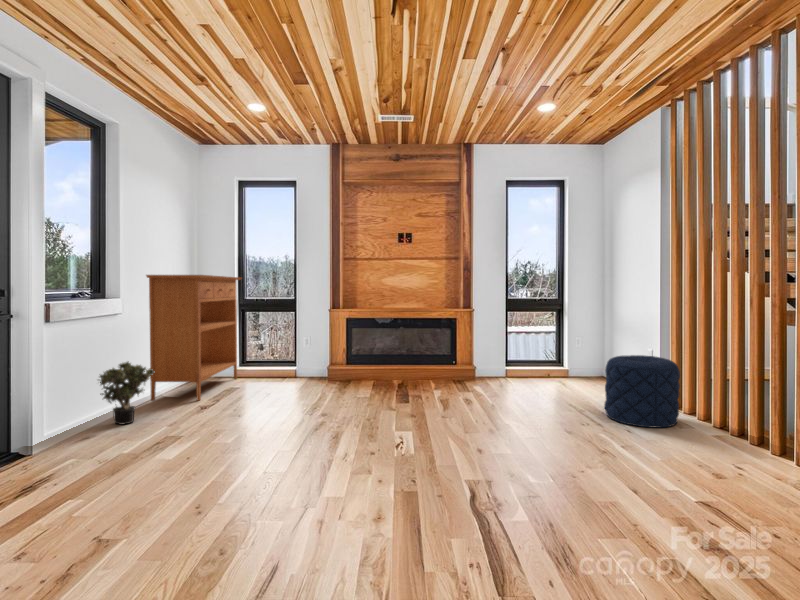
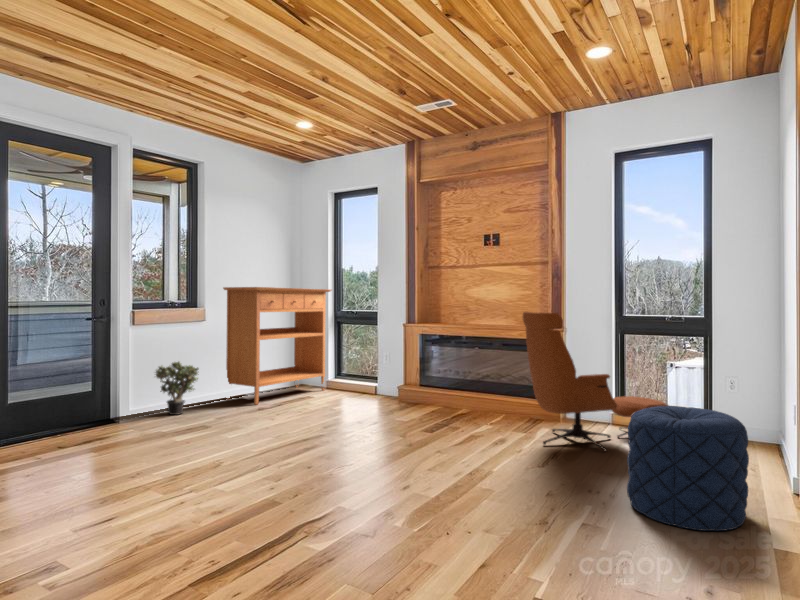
lounge chair: none [479,297,552,396] -> present [523,312,668,452]

